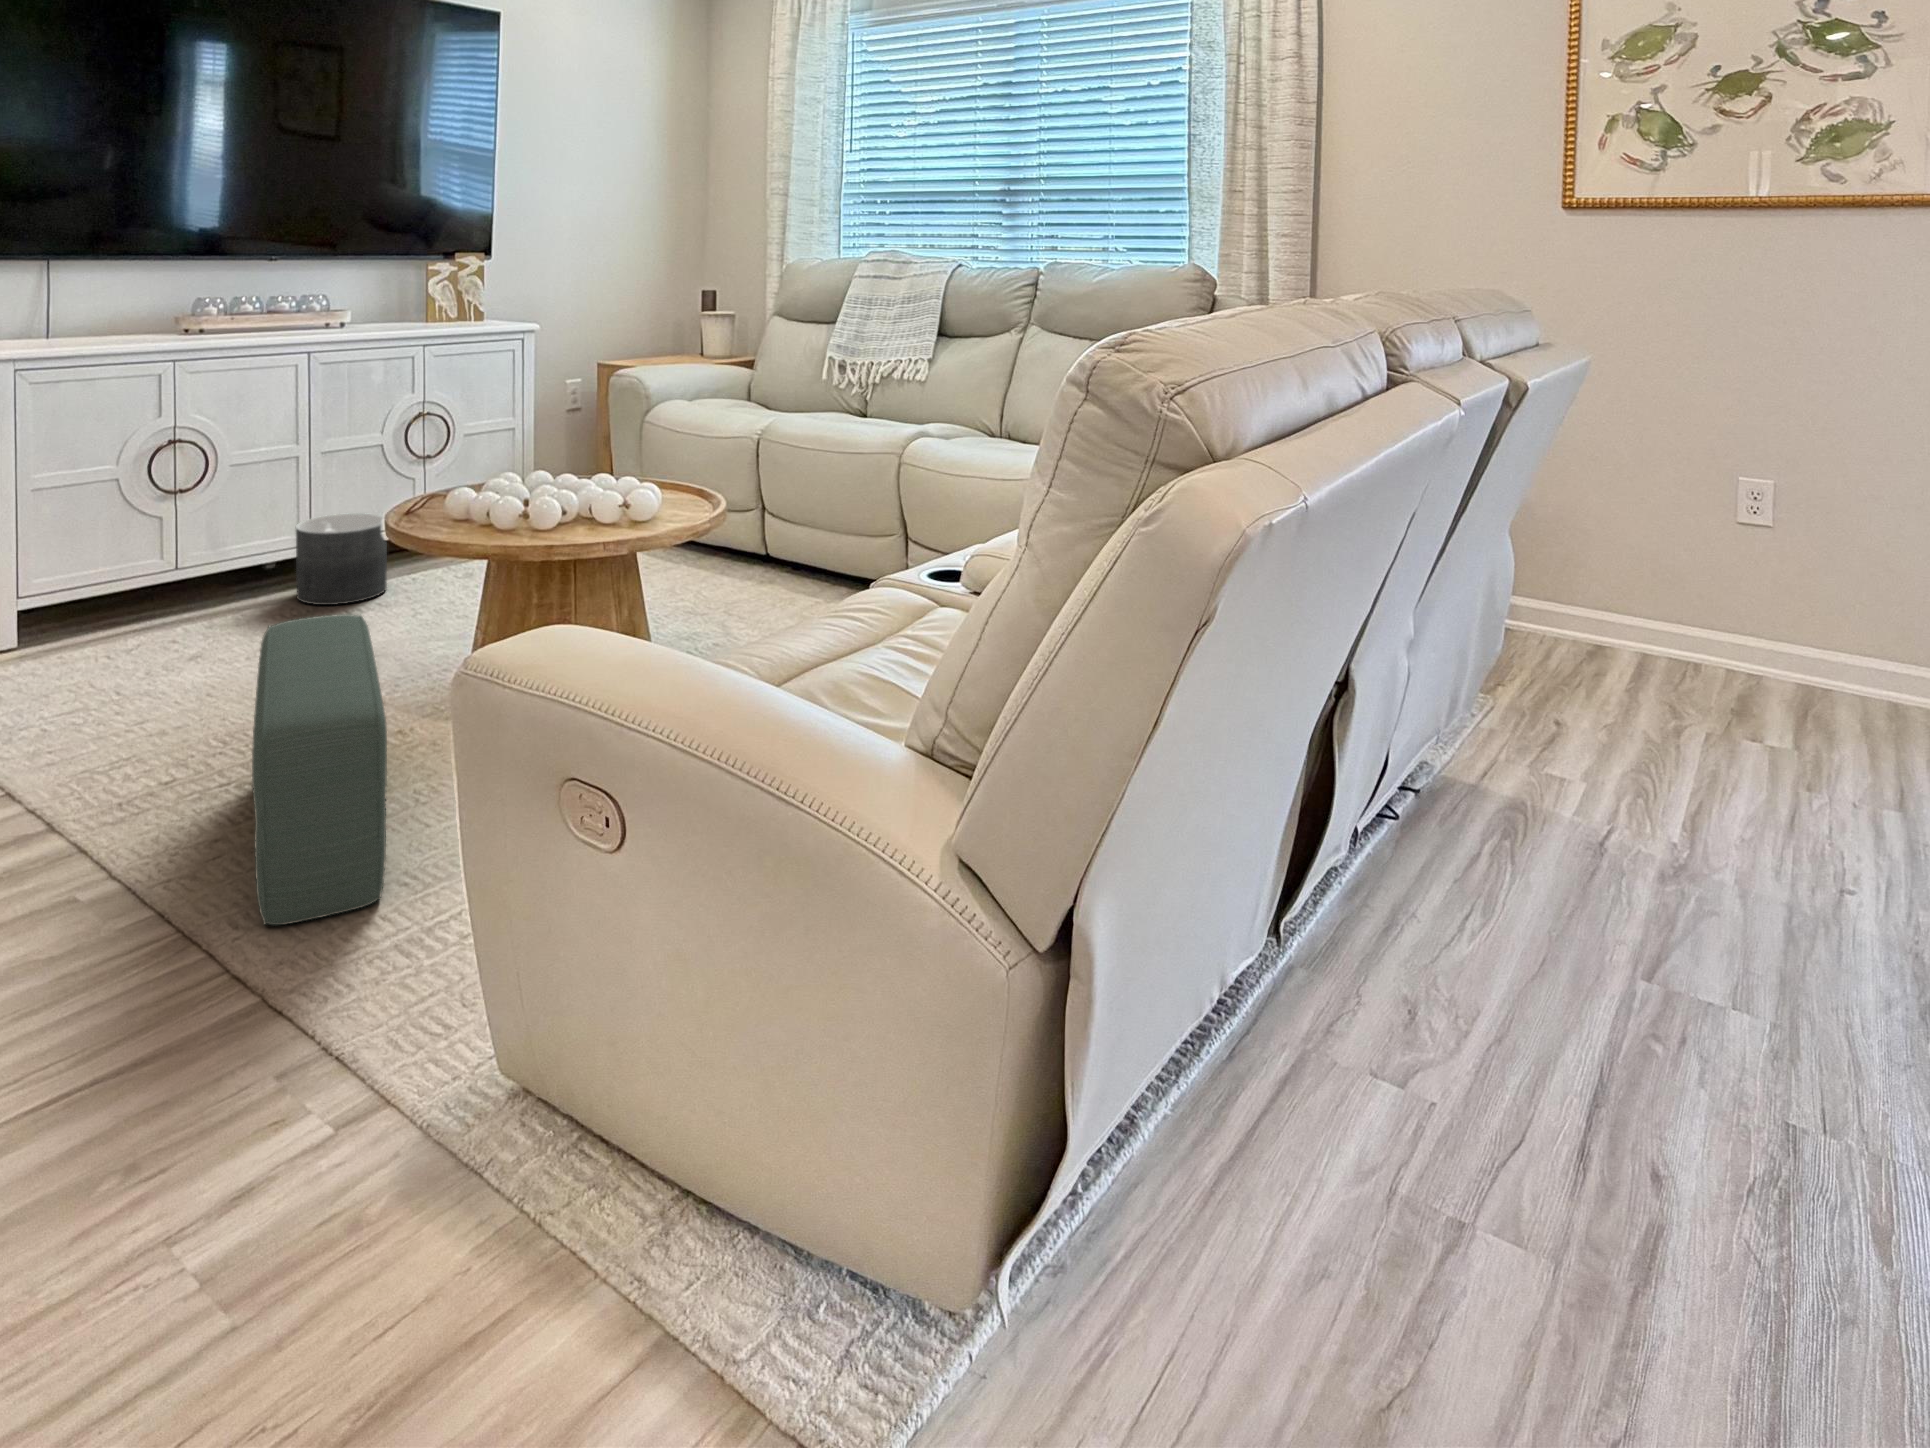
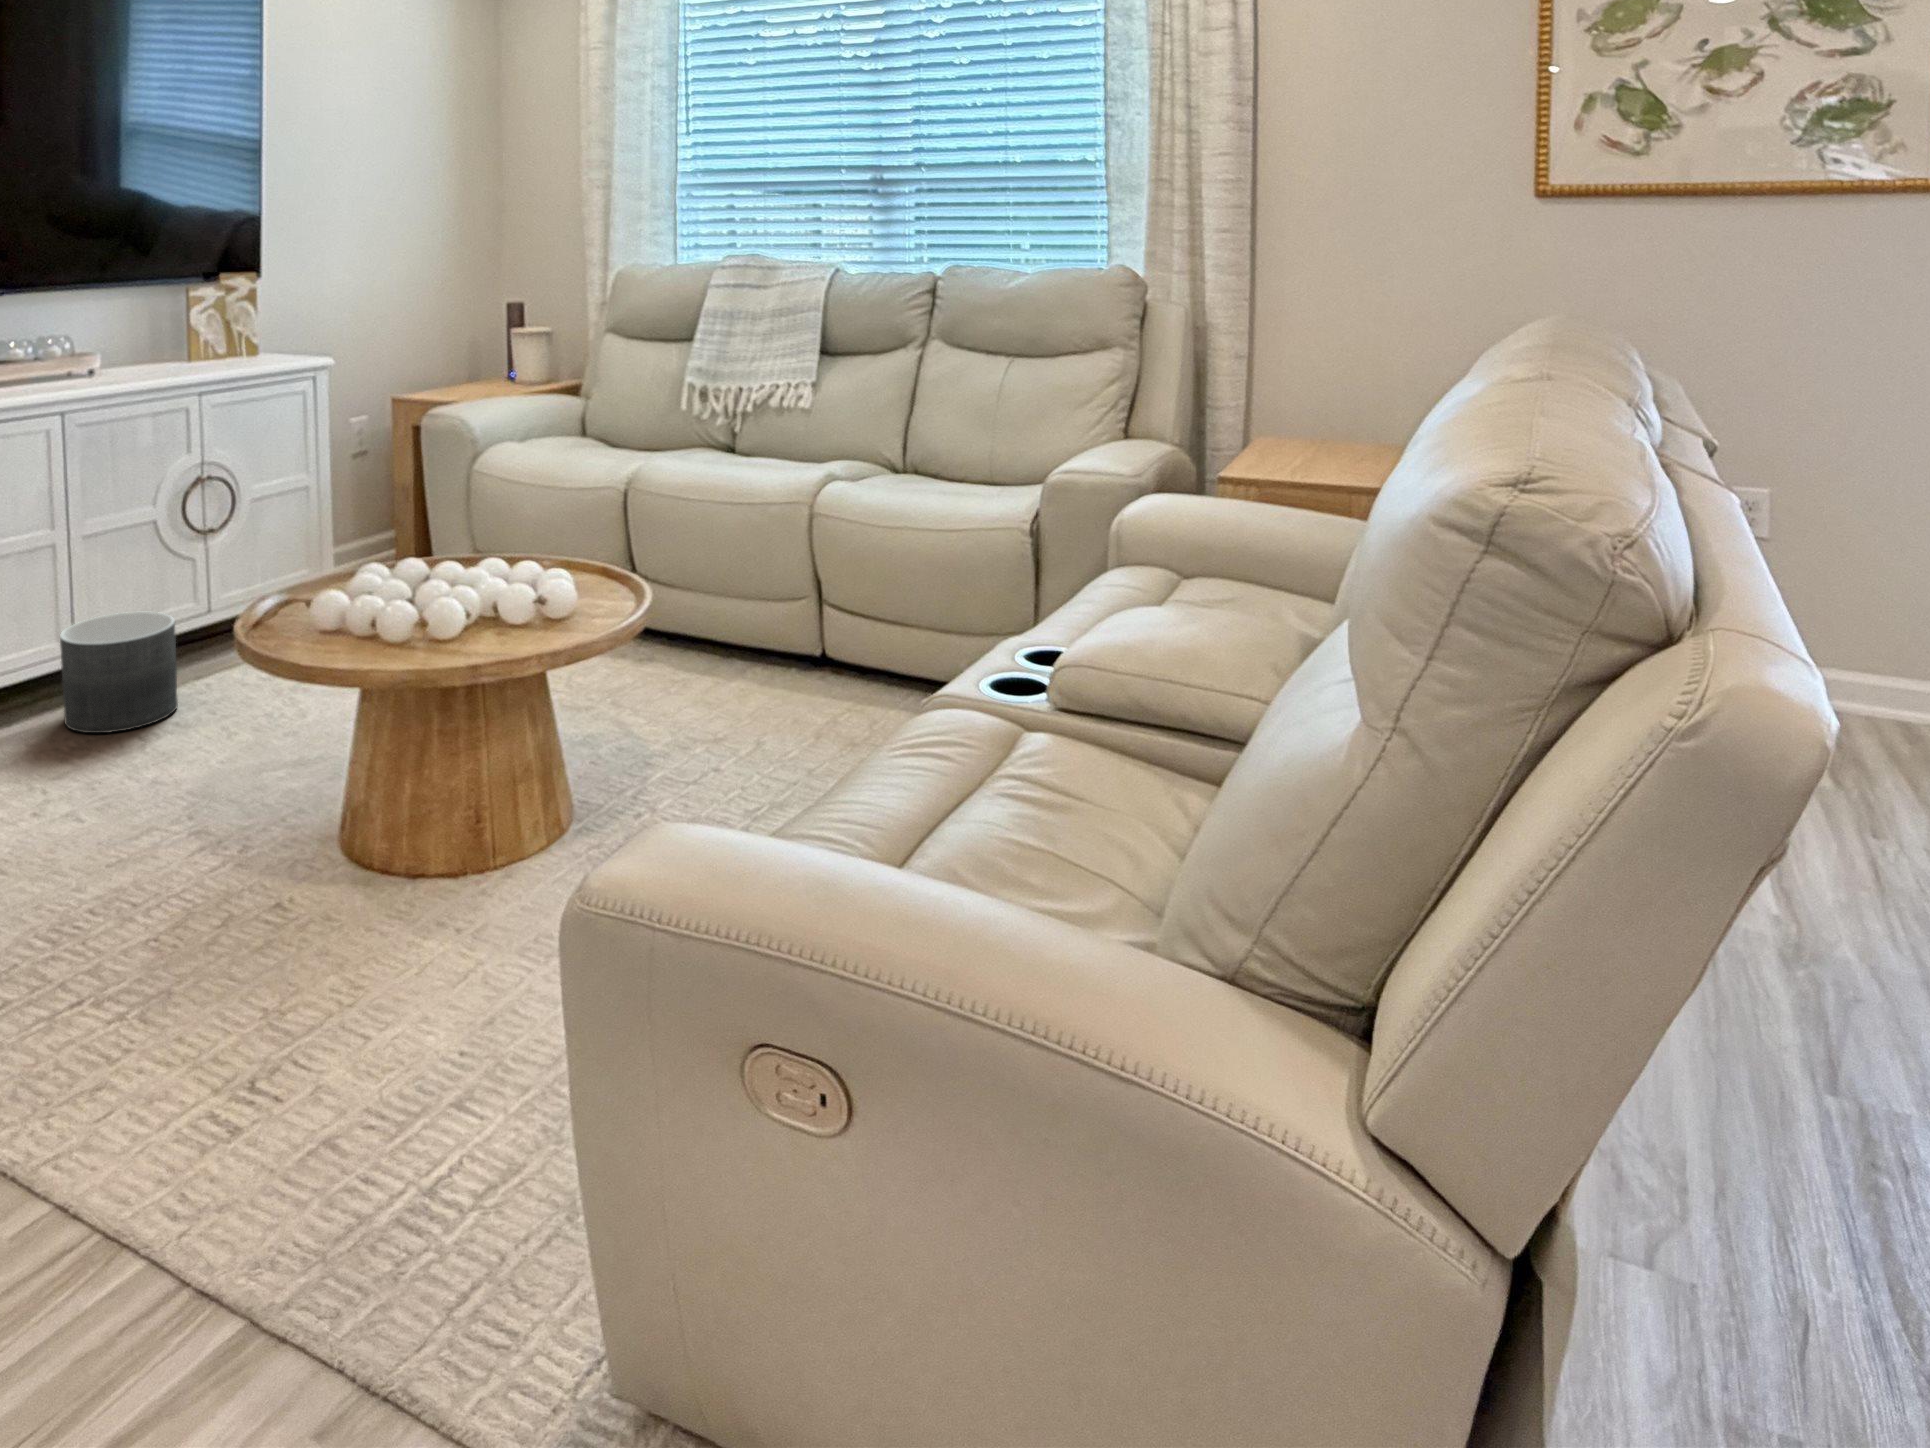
pouf: present [252,614,387,925] -> none [118,772,353,1209]

